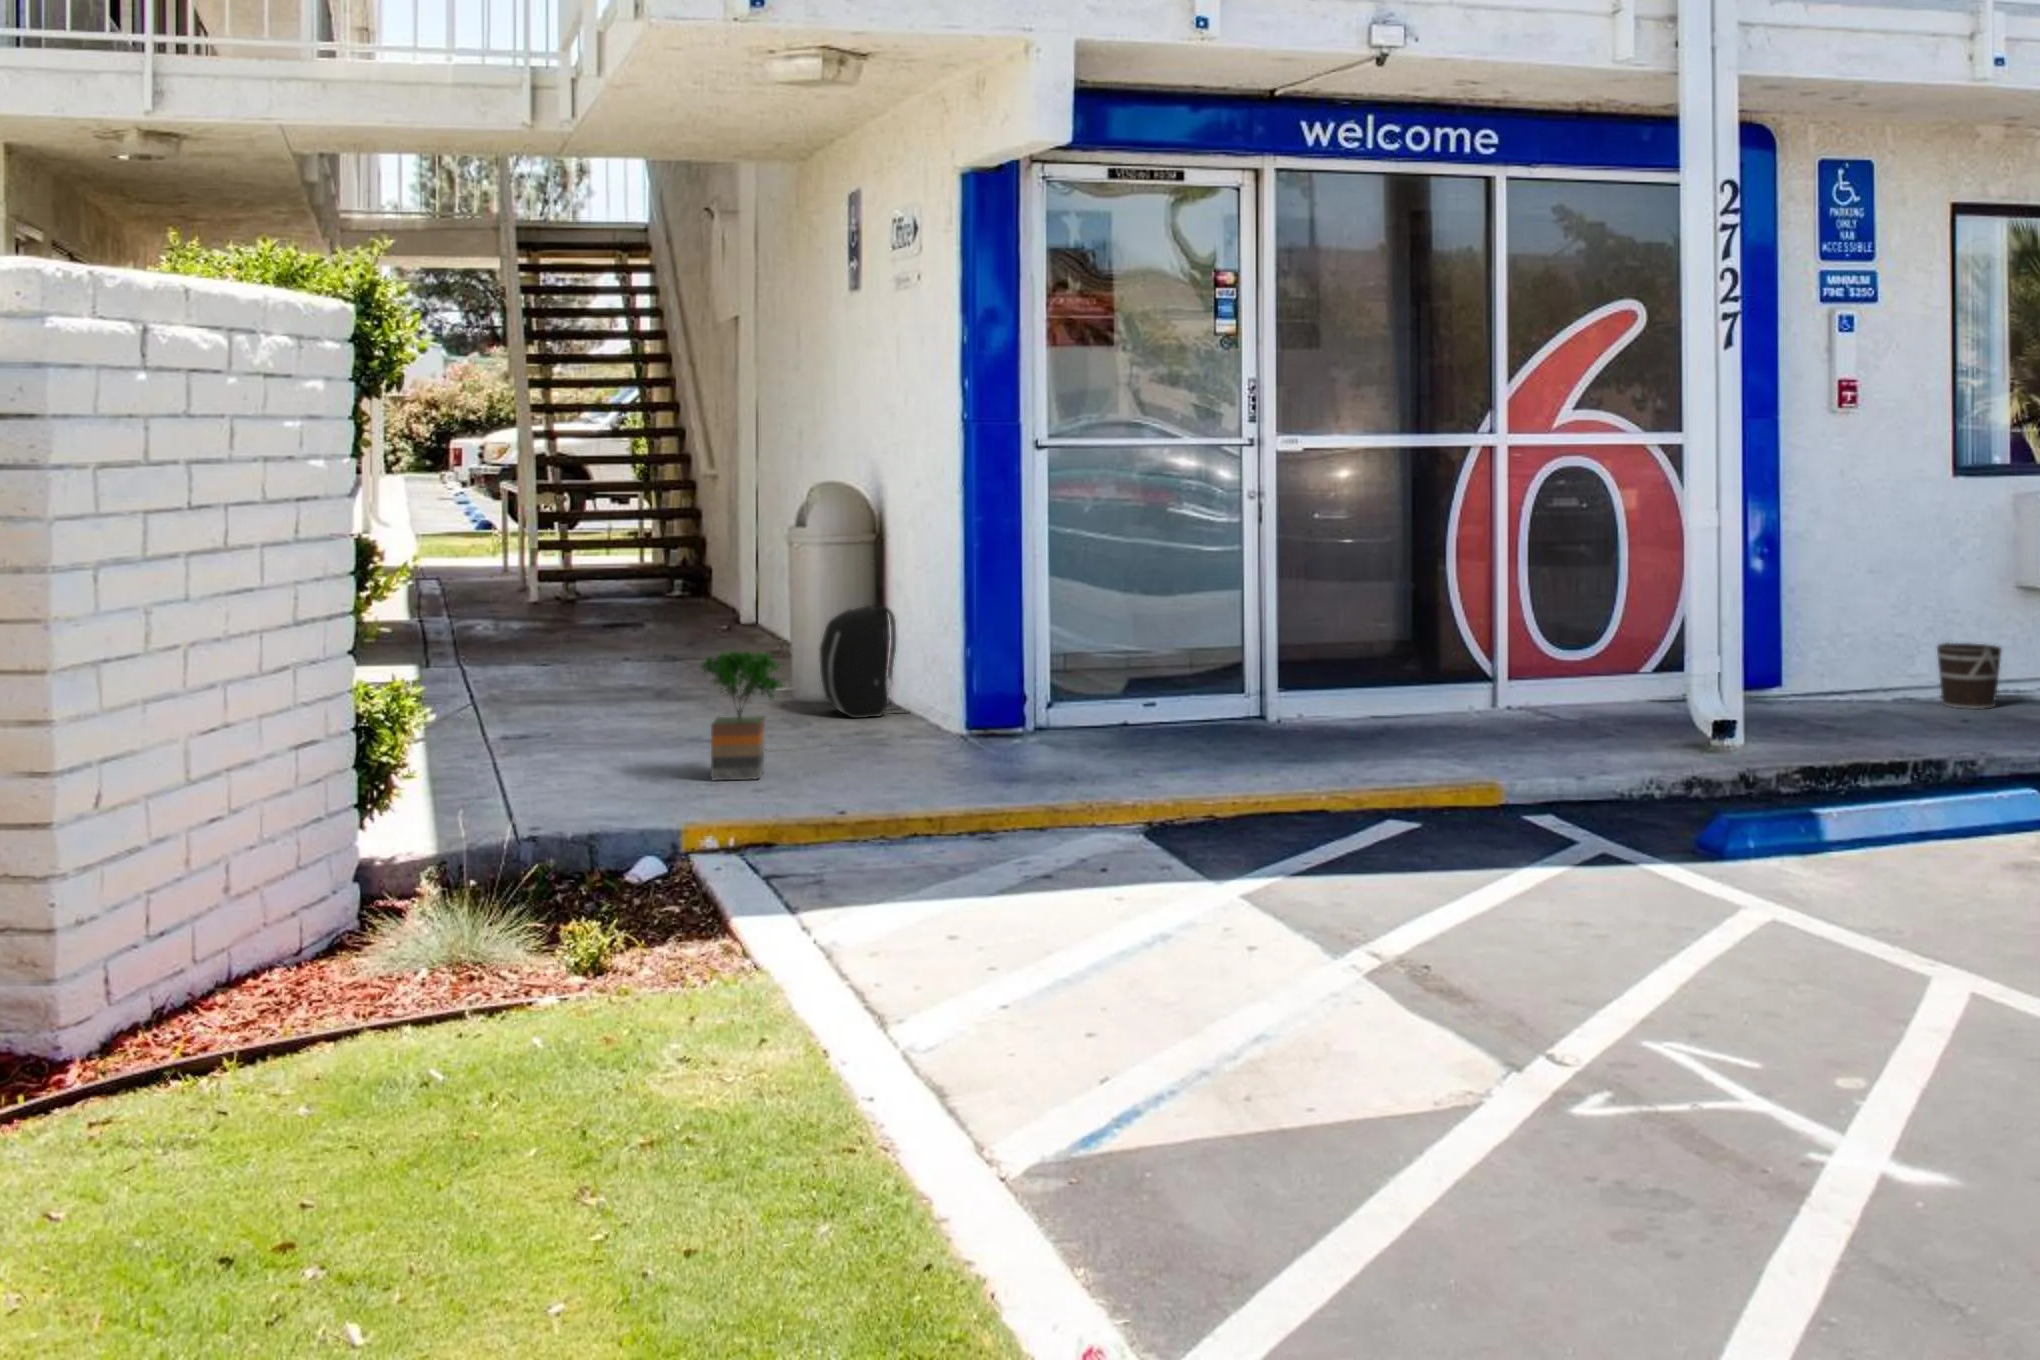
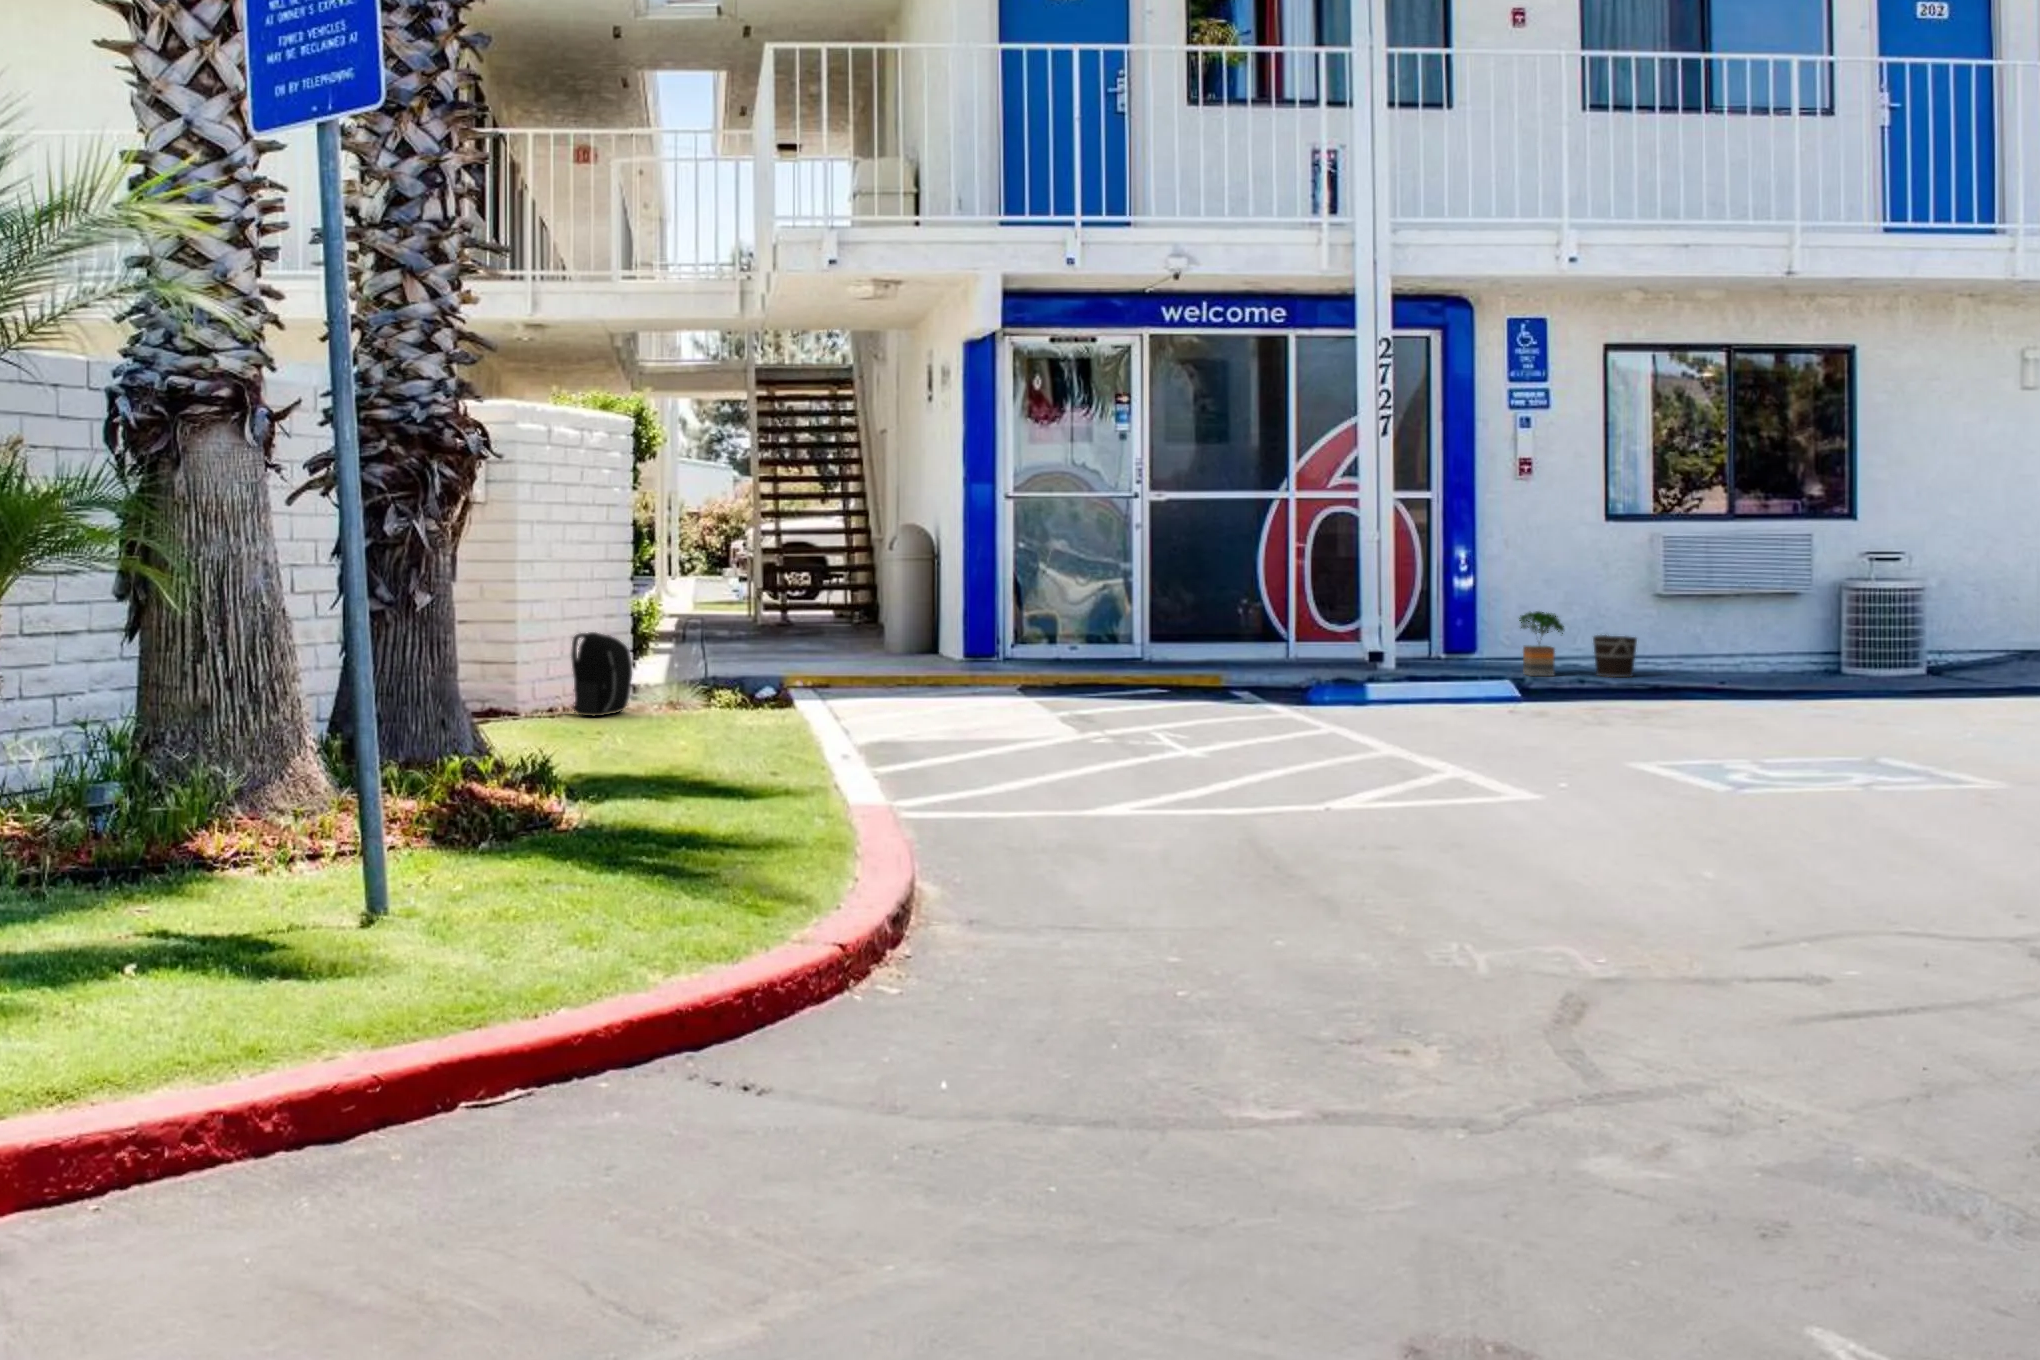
backpack: present [819,605,896,718] -> present [571,632,632,716]
potted tree: present [701,651,783,781] -> present [1519,611,1564,676]

